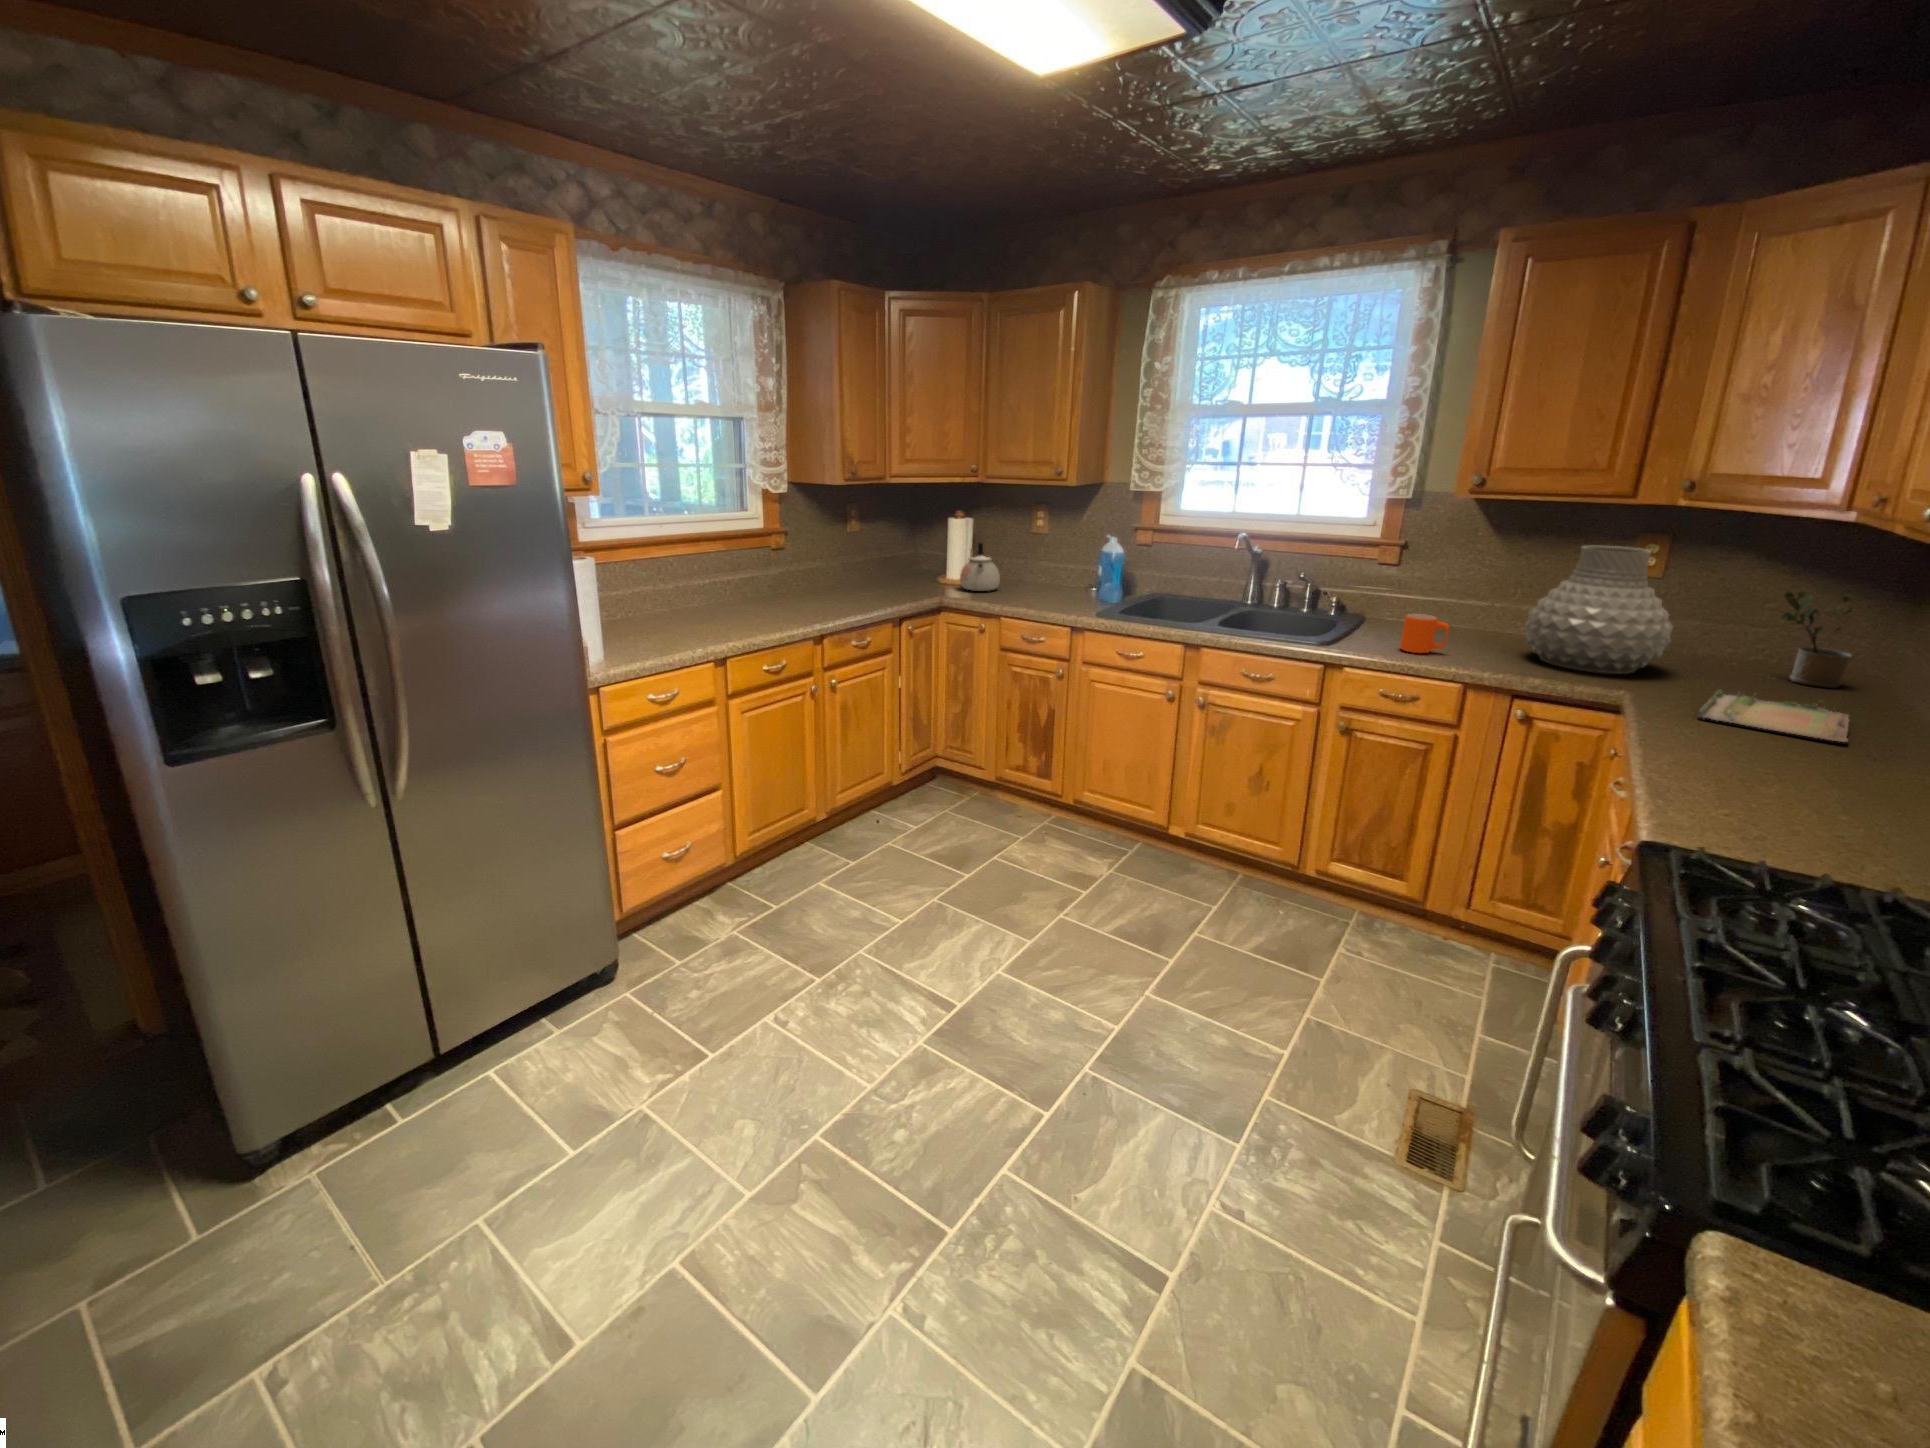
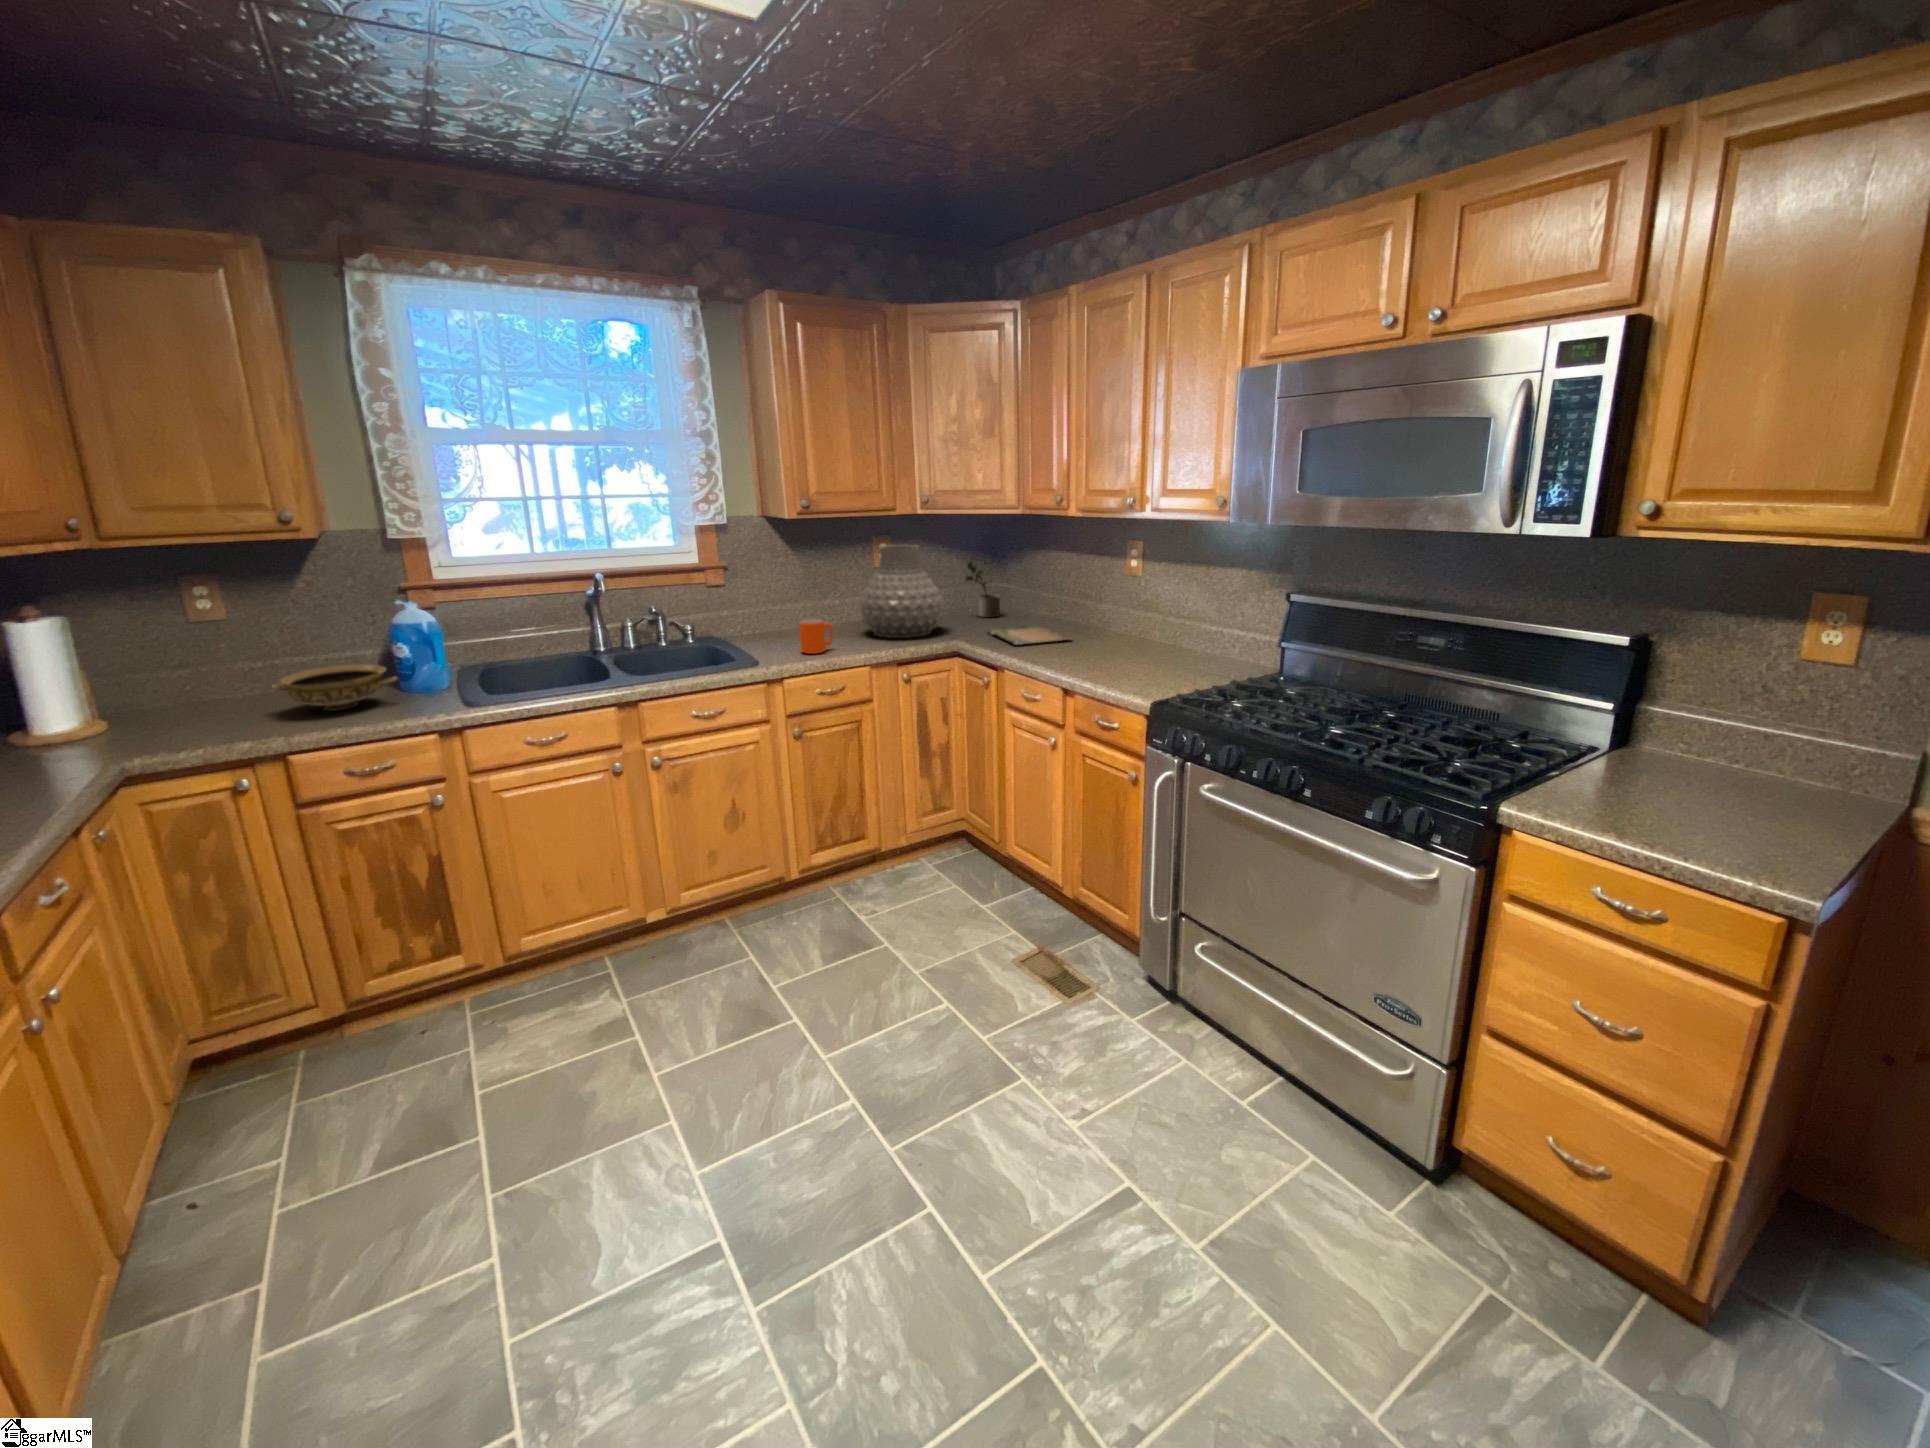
kettle: present [960,543,1000,591] -> none [91,650,195,738]
ceramic bowl: none [1029,573,1084,601] -> present [272,665,397,711]

